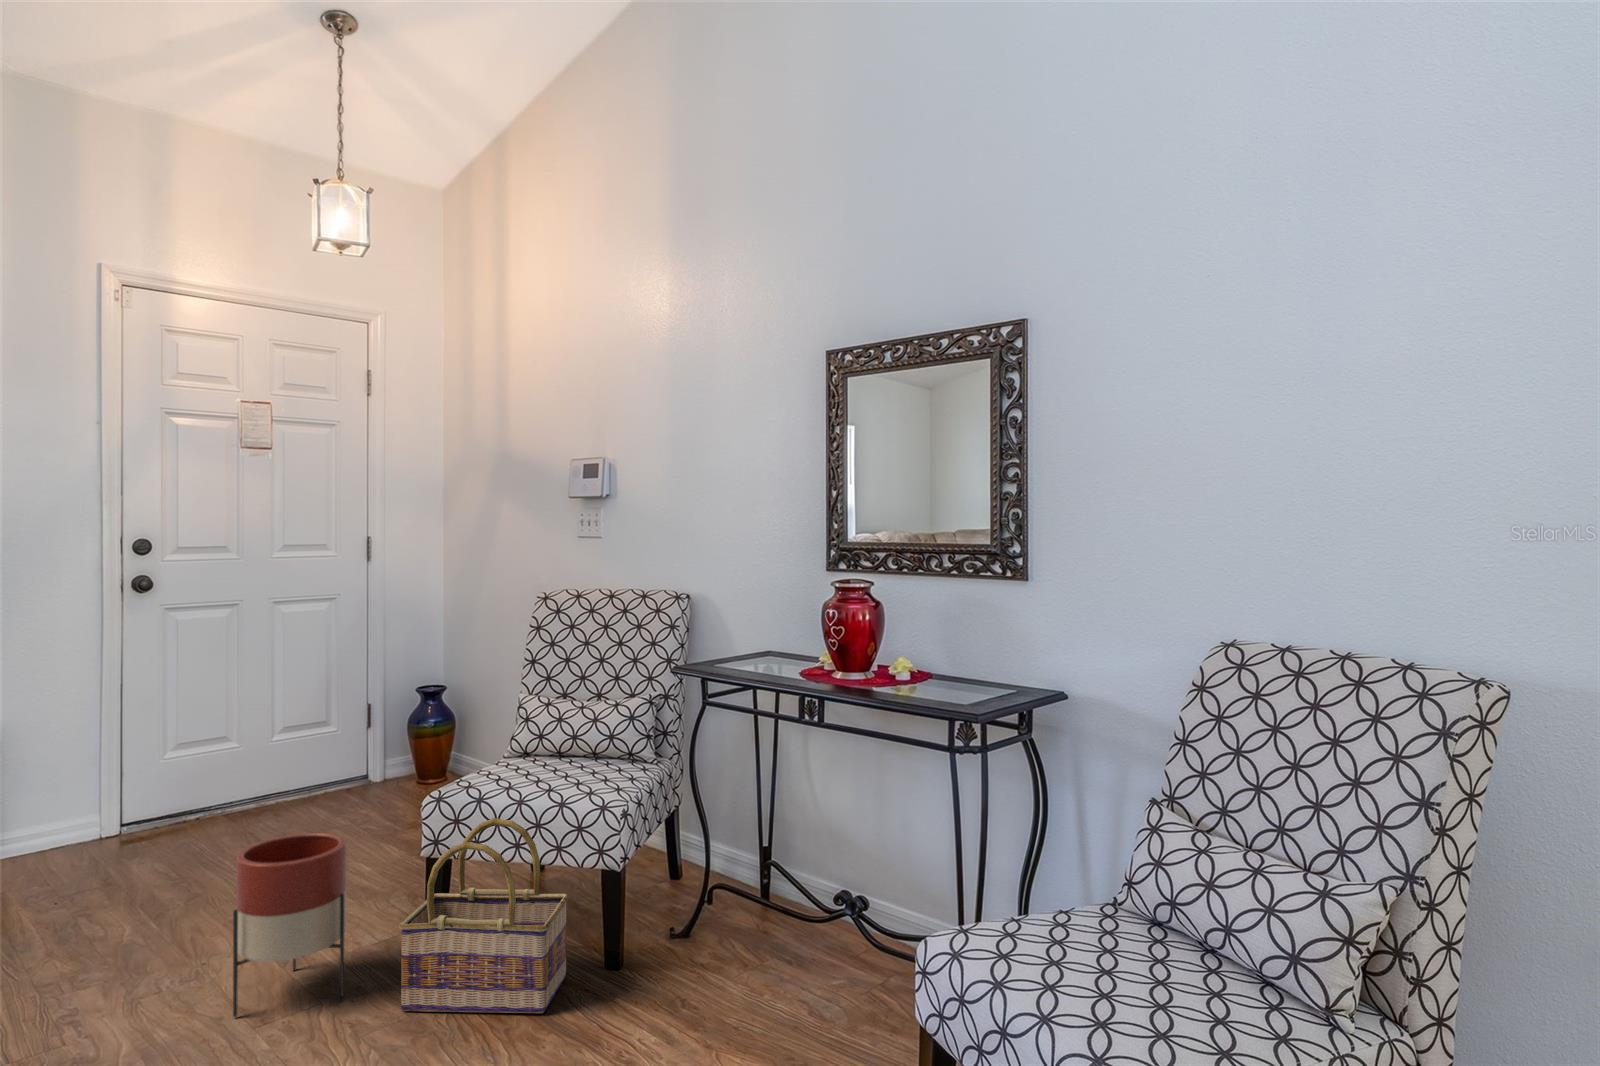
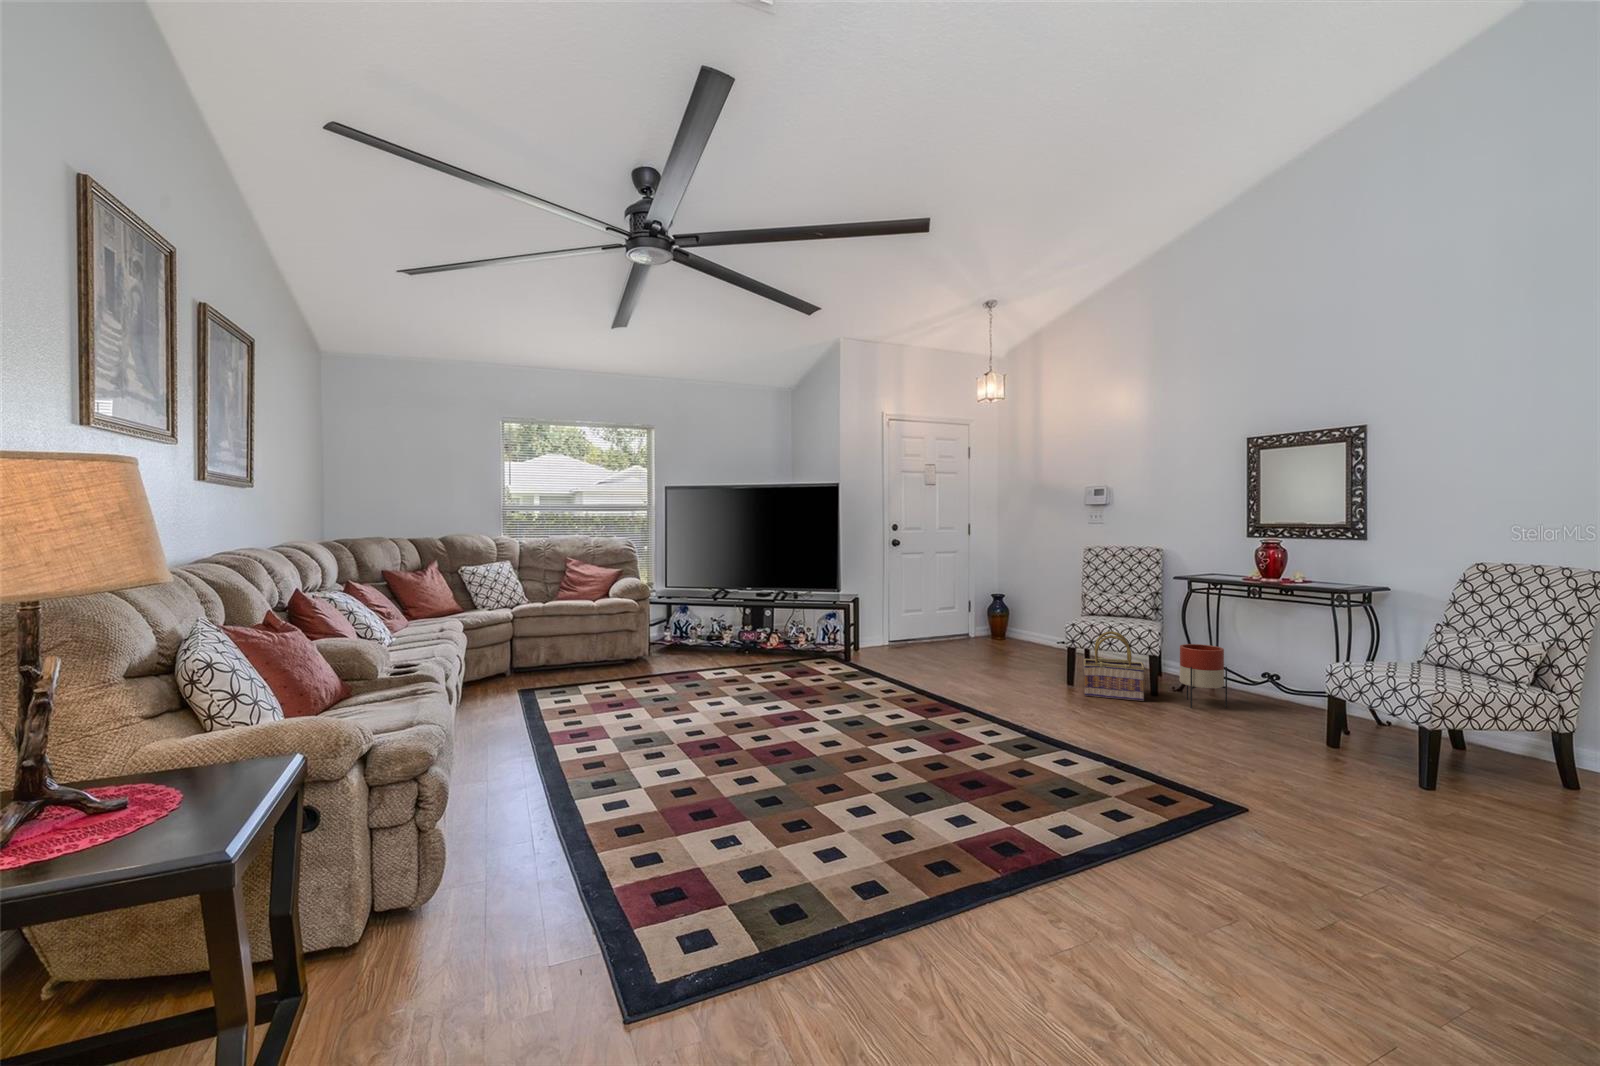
planter: present [233,833,346,1017] -> present [1180,644,1227,708]

